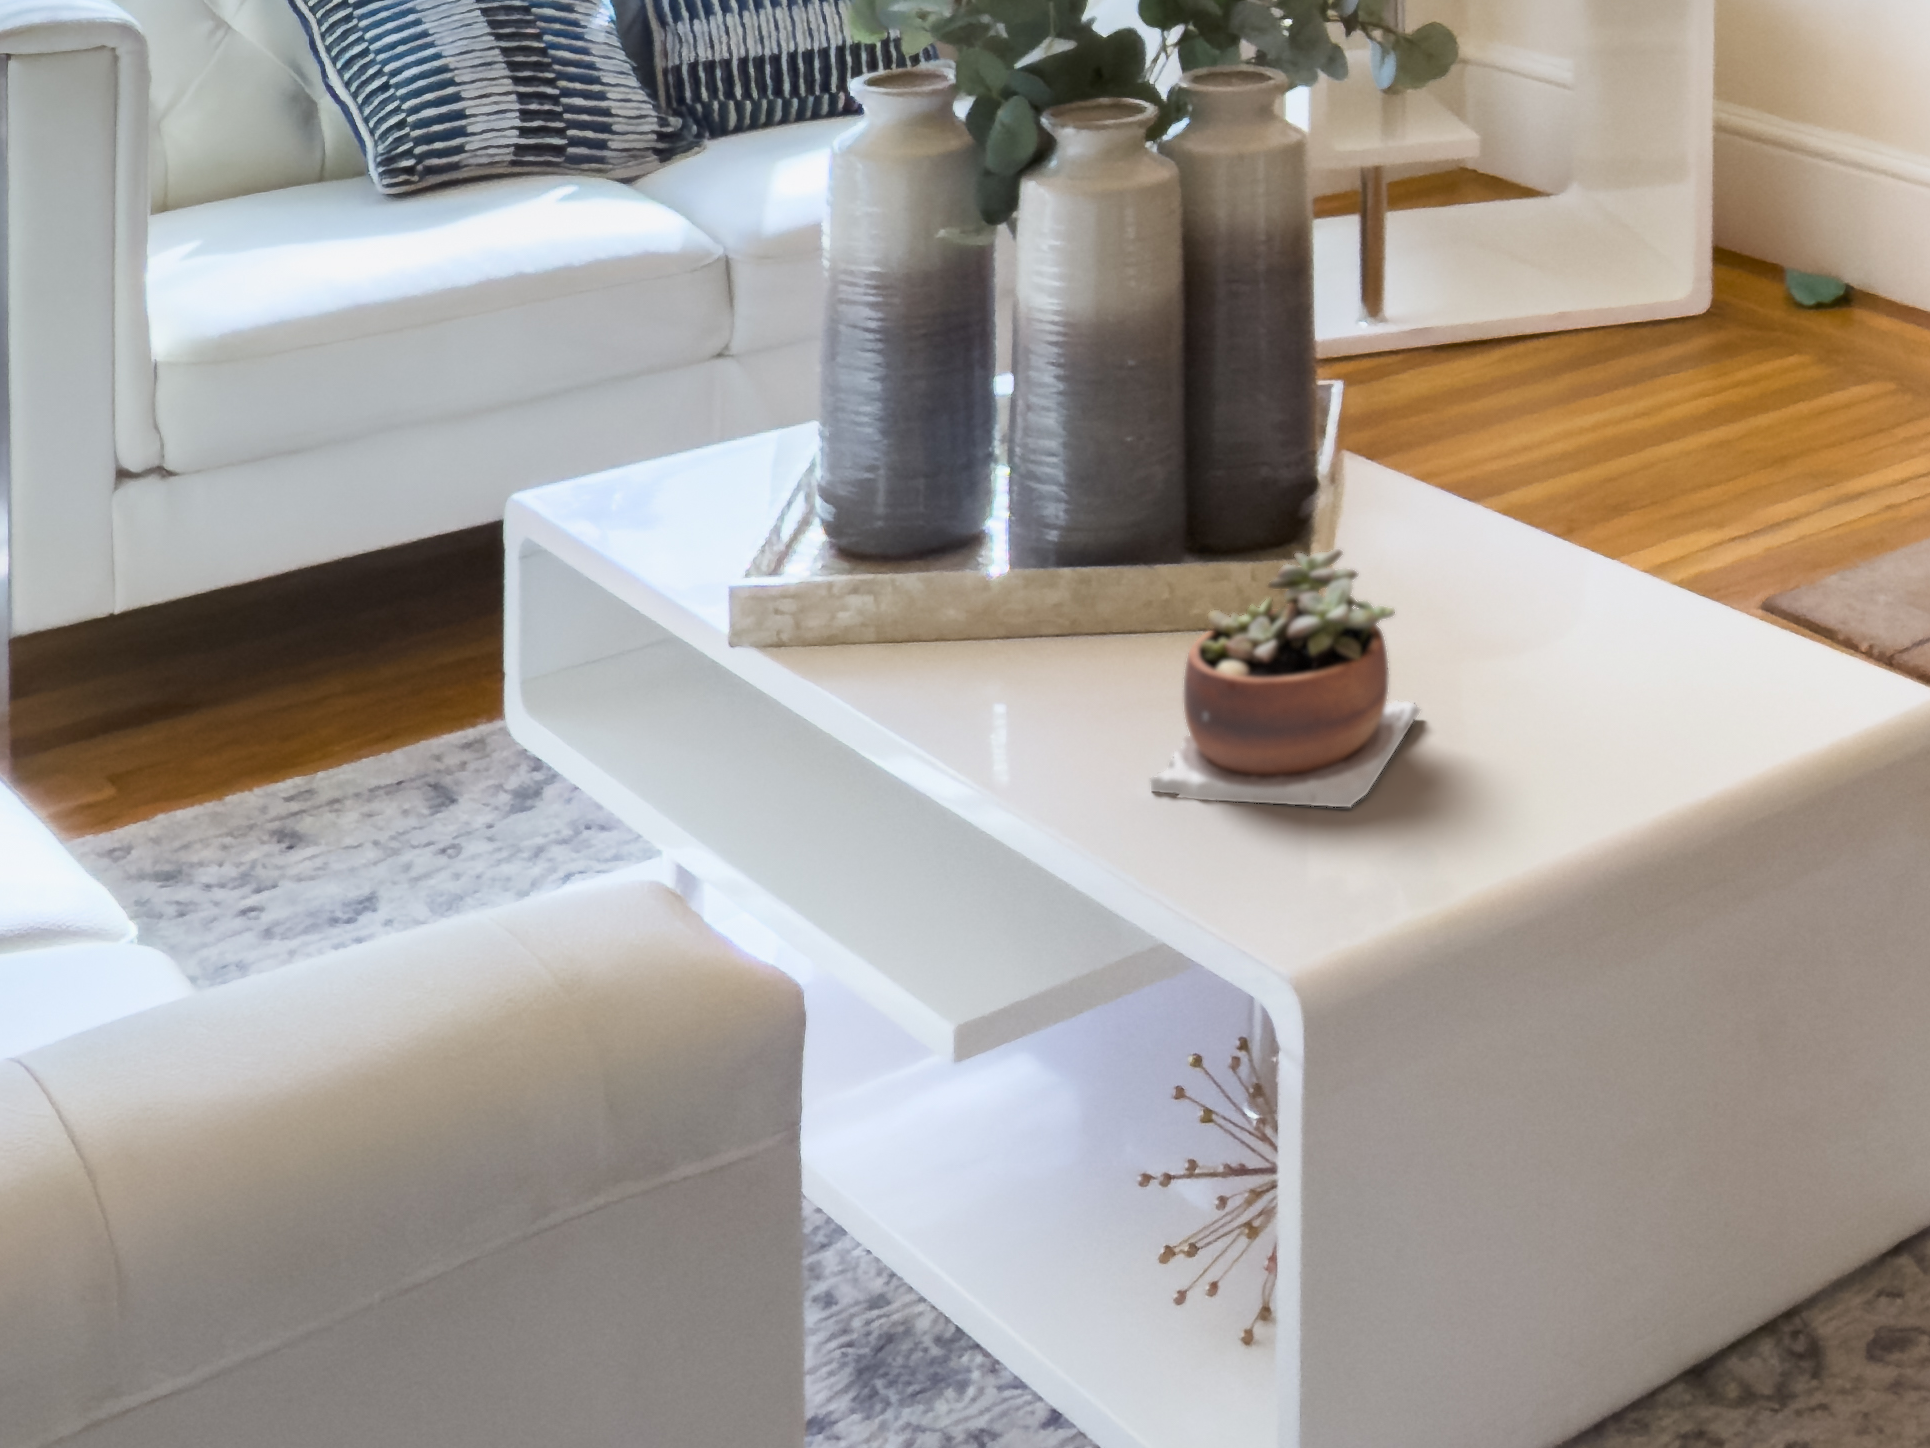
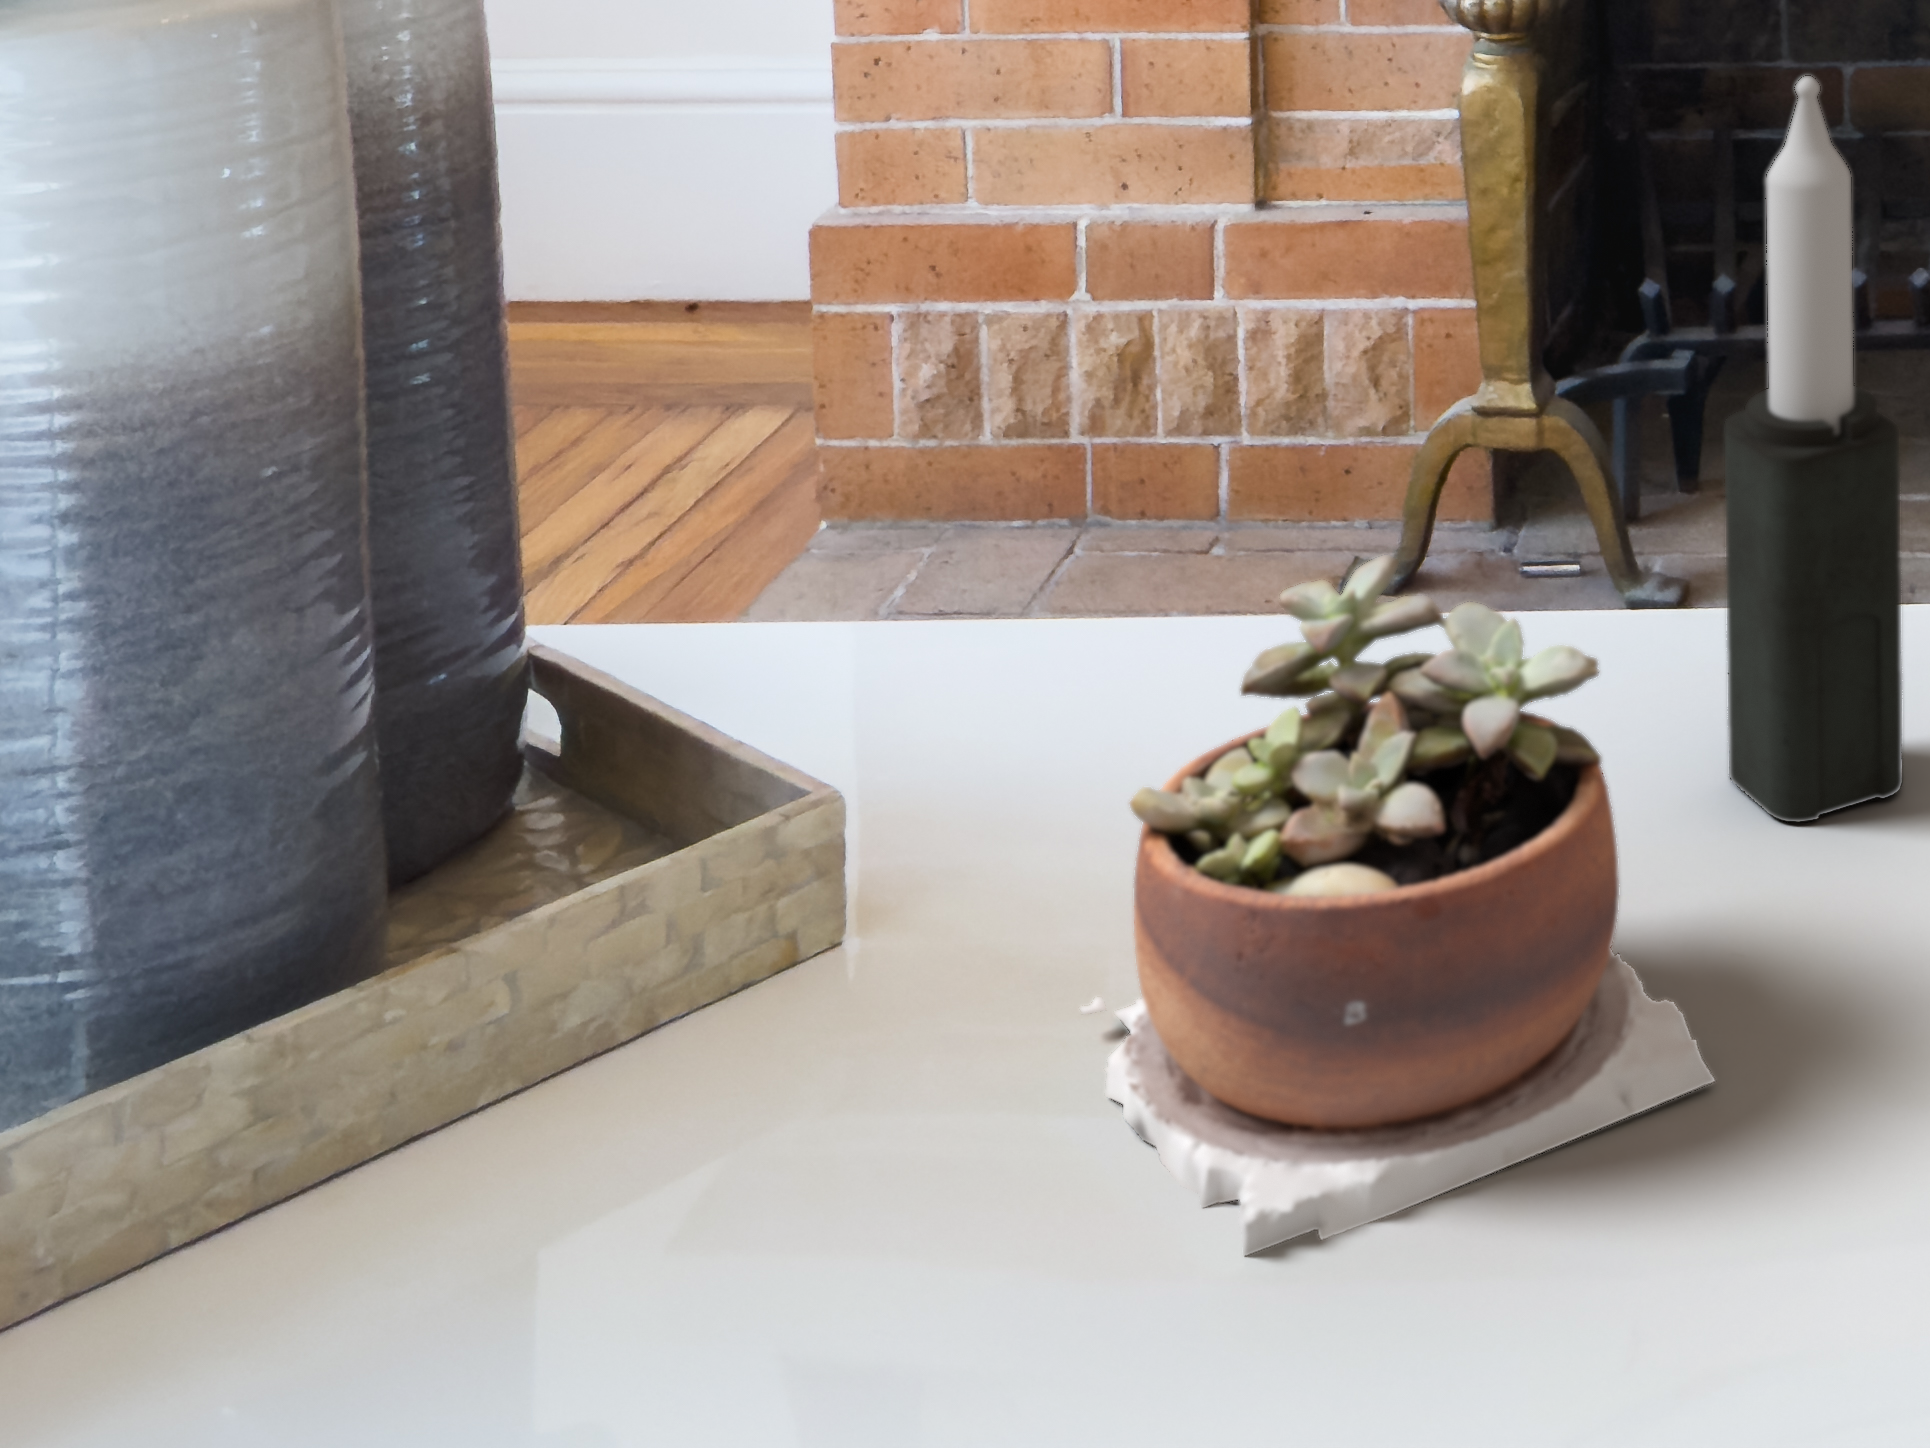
candle: none [1549,385,1633,746] -> present [1725,76,1903,822]

